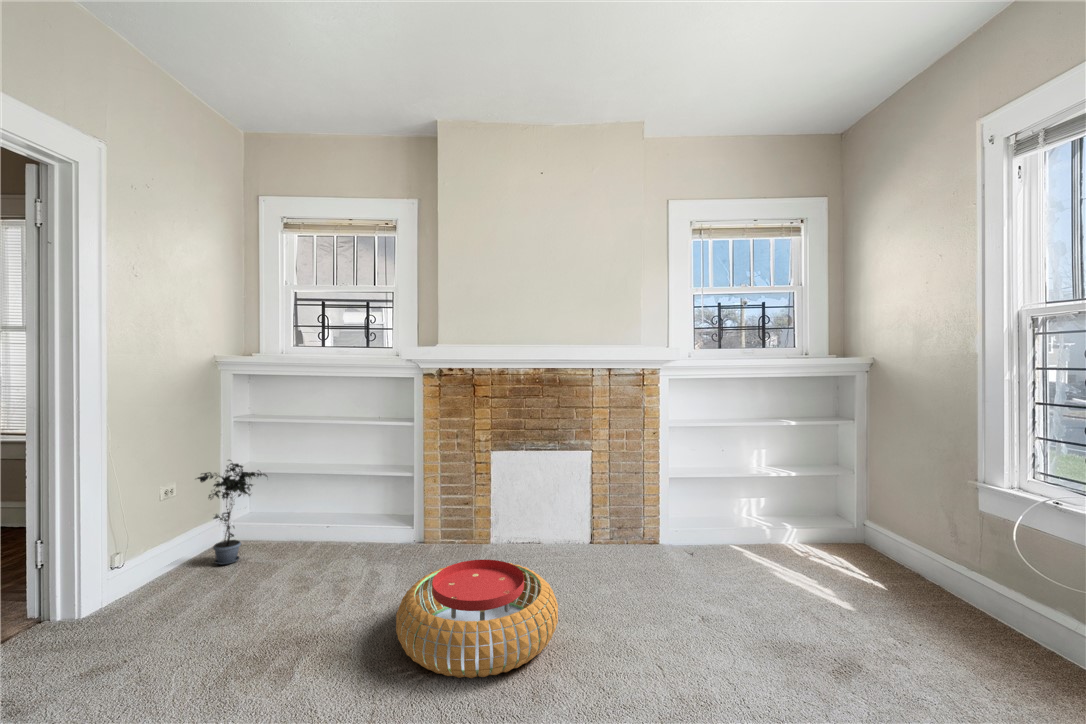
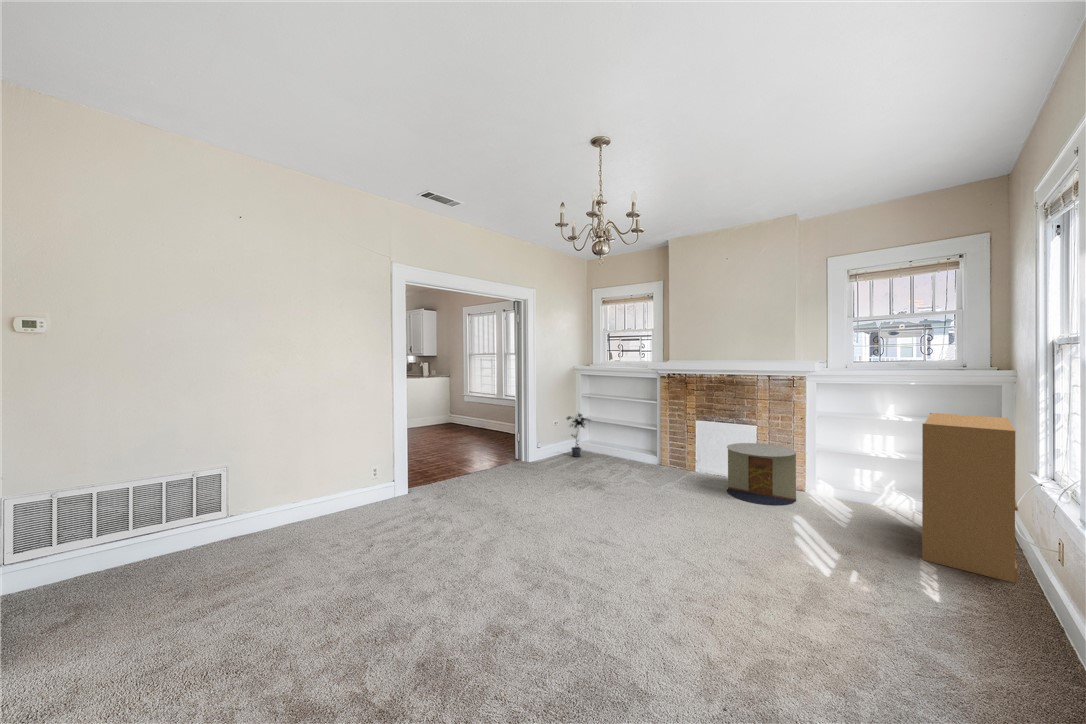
bookshelf: none [825,413,1010,637] -> present [922,413,1018,583]
side table: none [569,479,673,591] -> present [727,443,796,505]
pouf: present [396,560,558,678] -> none [619,464,694,506]

